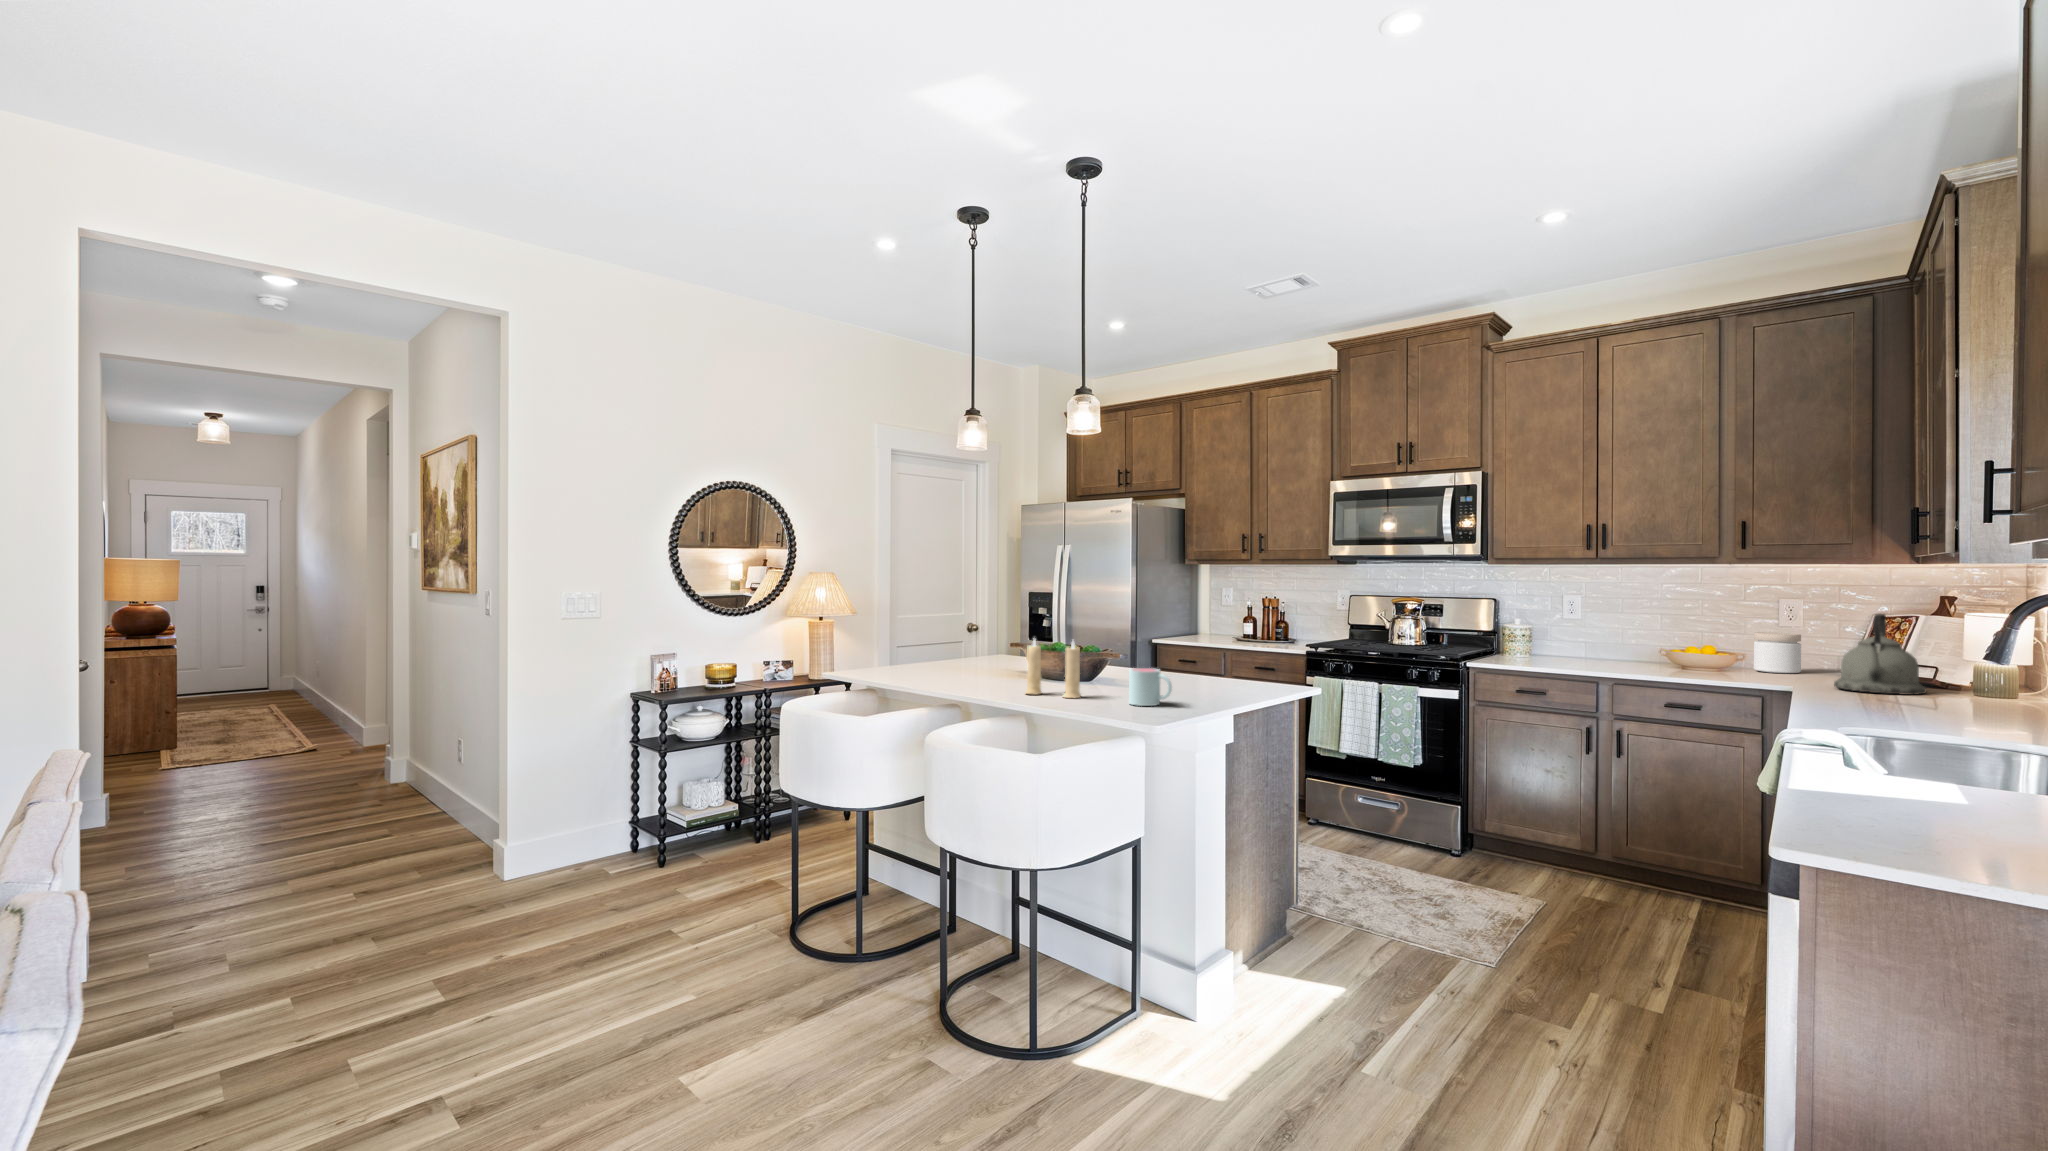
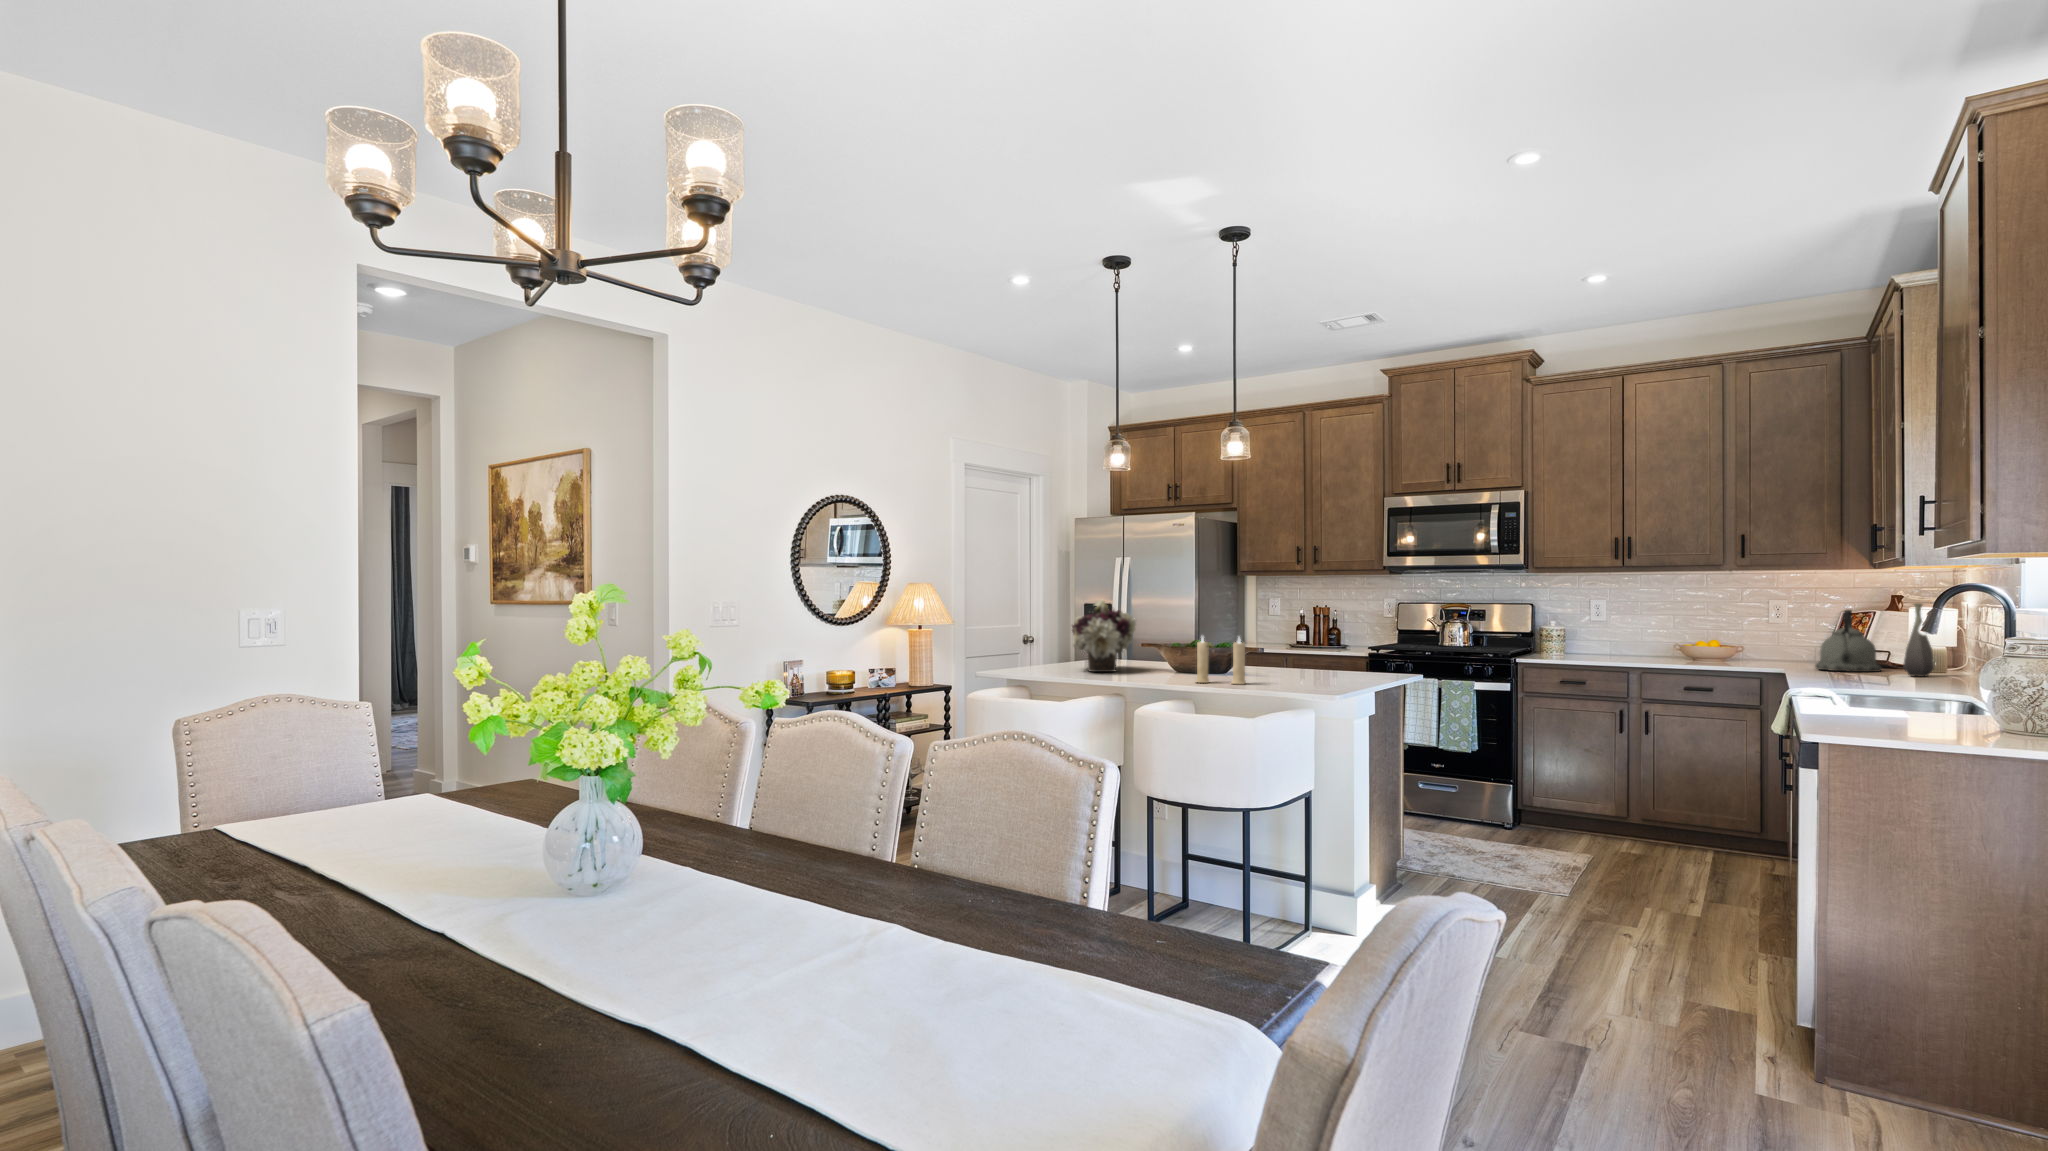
flower arrangement: none [920,592,992,675] -> present [1072,600,1136,672]
bottle: none [1958,607,2004,706] -> present [1903,603,1934,677]
jar: present [1754,632,1801,673] -> none [1752,628,1788,662]
mug: present [1129,668,1172,706] -> none [1293,658,1331,687]

